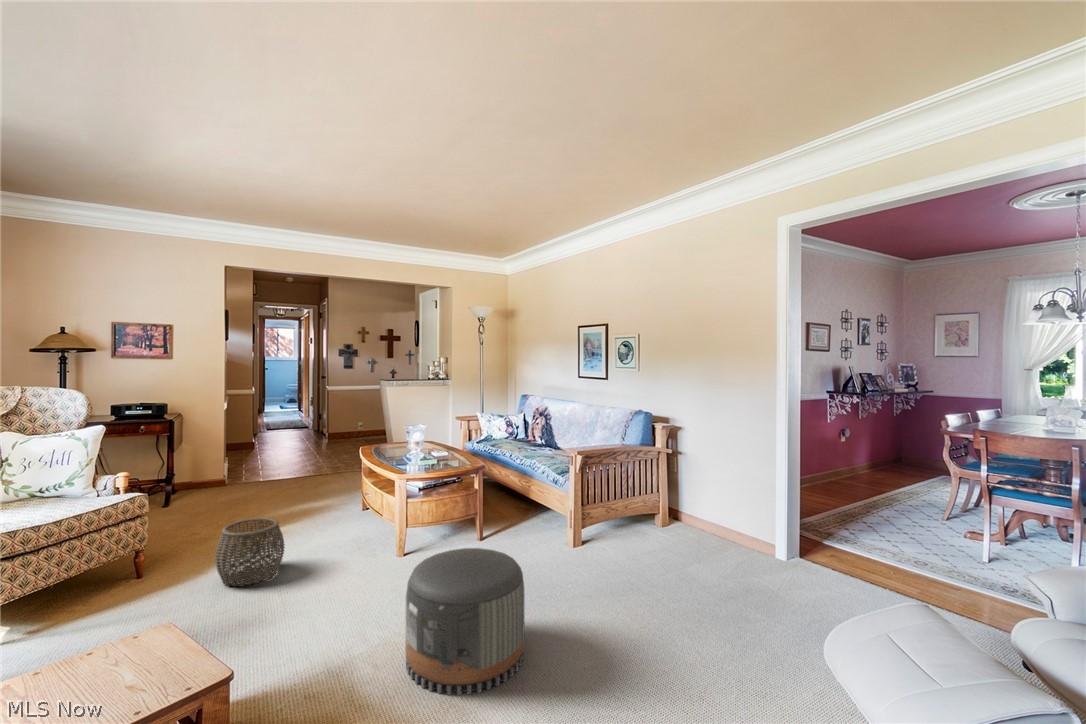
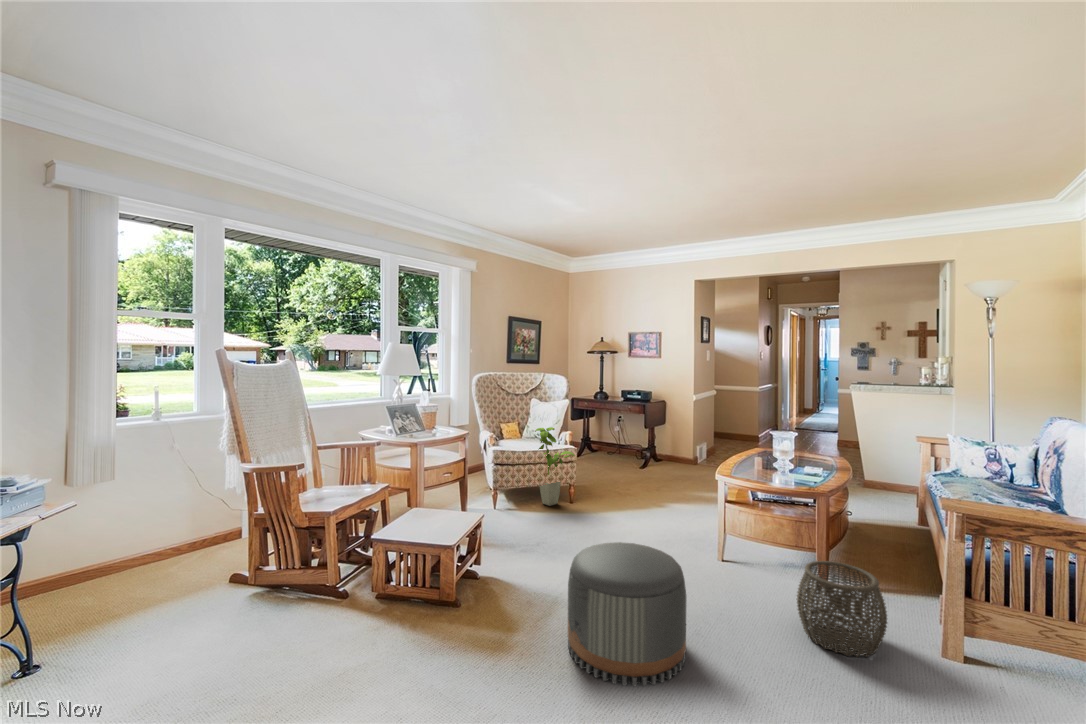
house plant: none [73,470,162,598] -> present [535,427,575,506]
woven basket: present [215,518,285,586] -> present [797,561,887,657]

